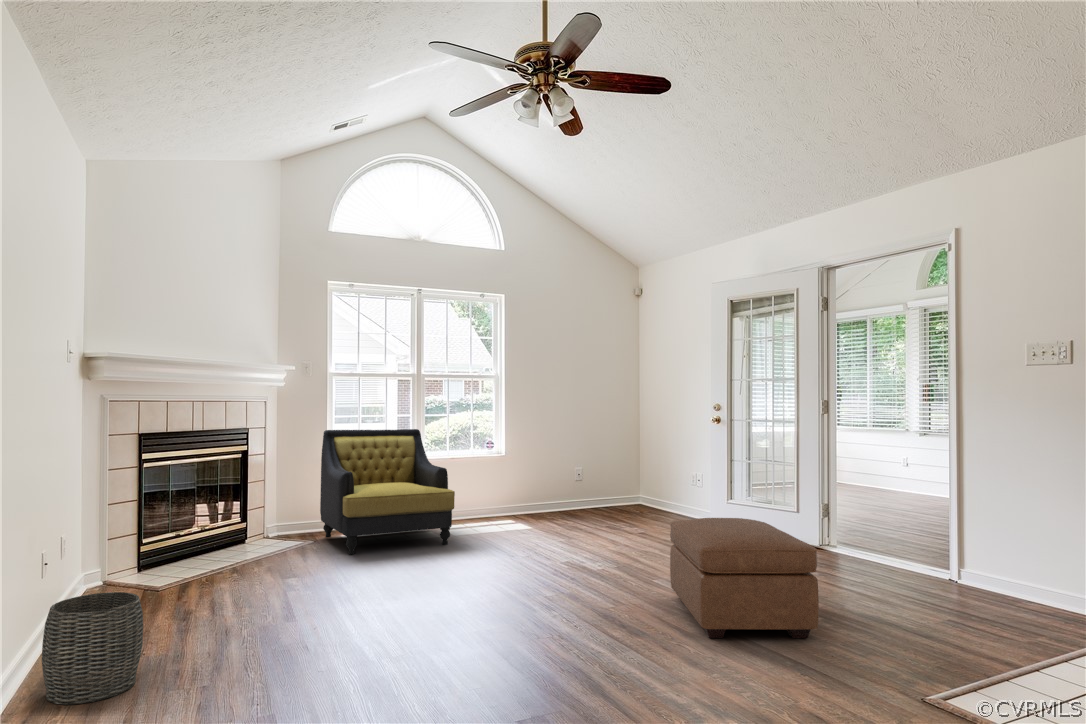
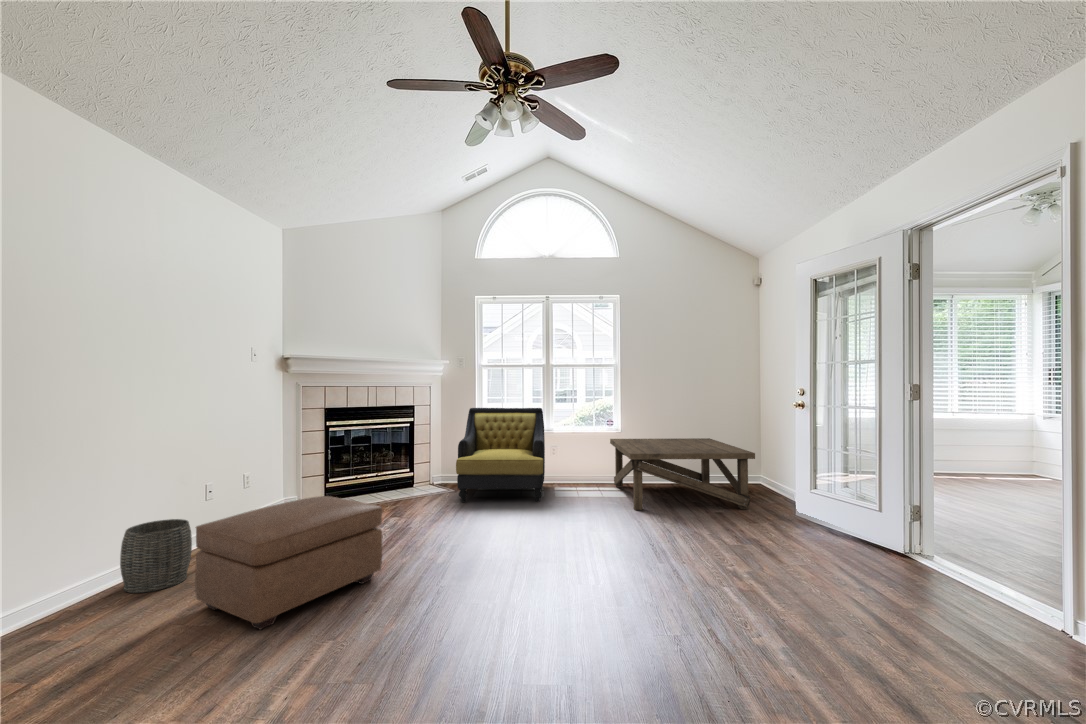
coffee table: none [497,461,670,541] -> present [610,438,755,510]
ottoman: present [670,518,819,638] -> present [195,496,382,629]

